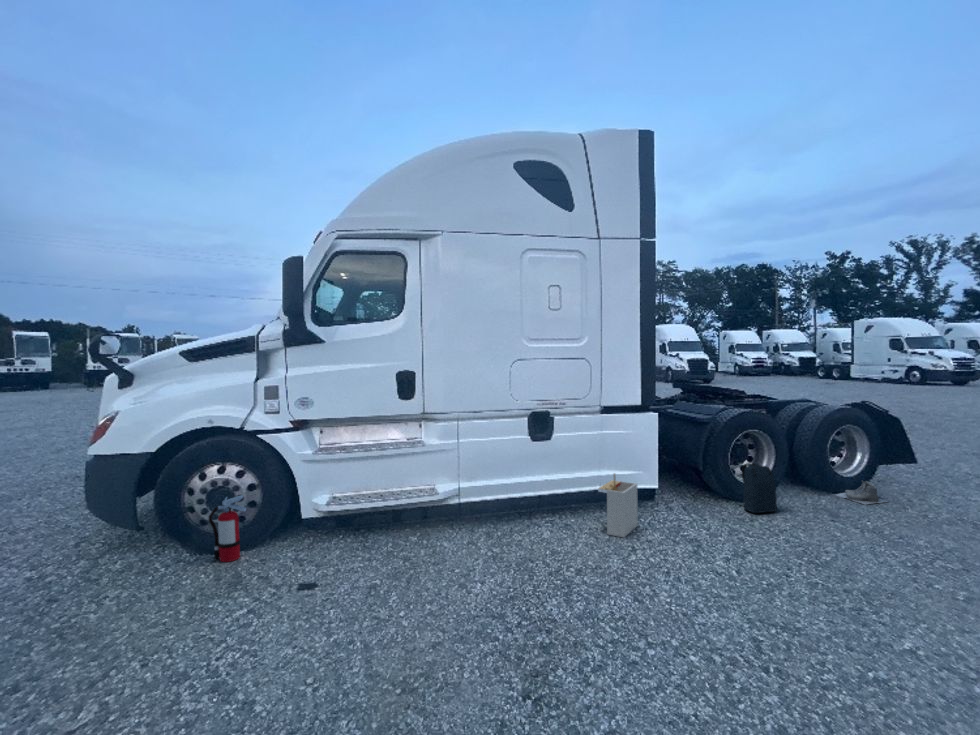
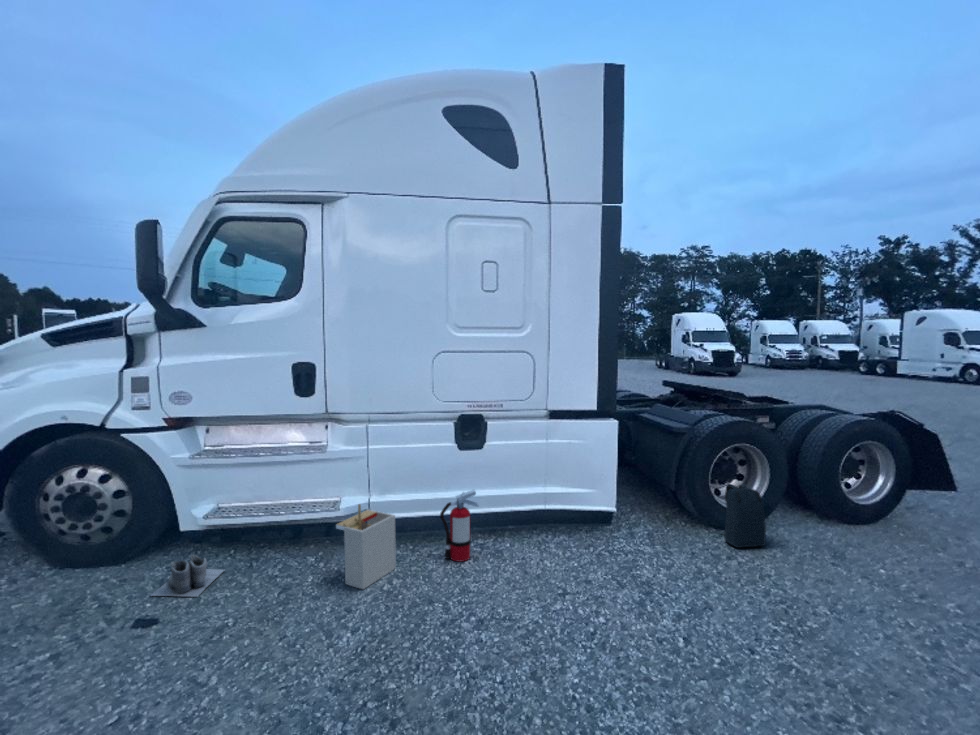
storage bin: present [598,474,638,537] -> present [336,504,396,589]
boots: present [836,481,887,505] -> present [151,555,224,597]
fire extinguisher: present [209,495,246,562] -> present [440,490,478,561]

